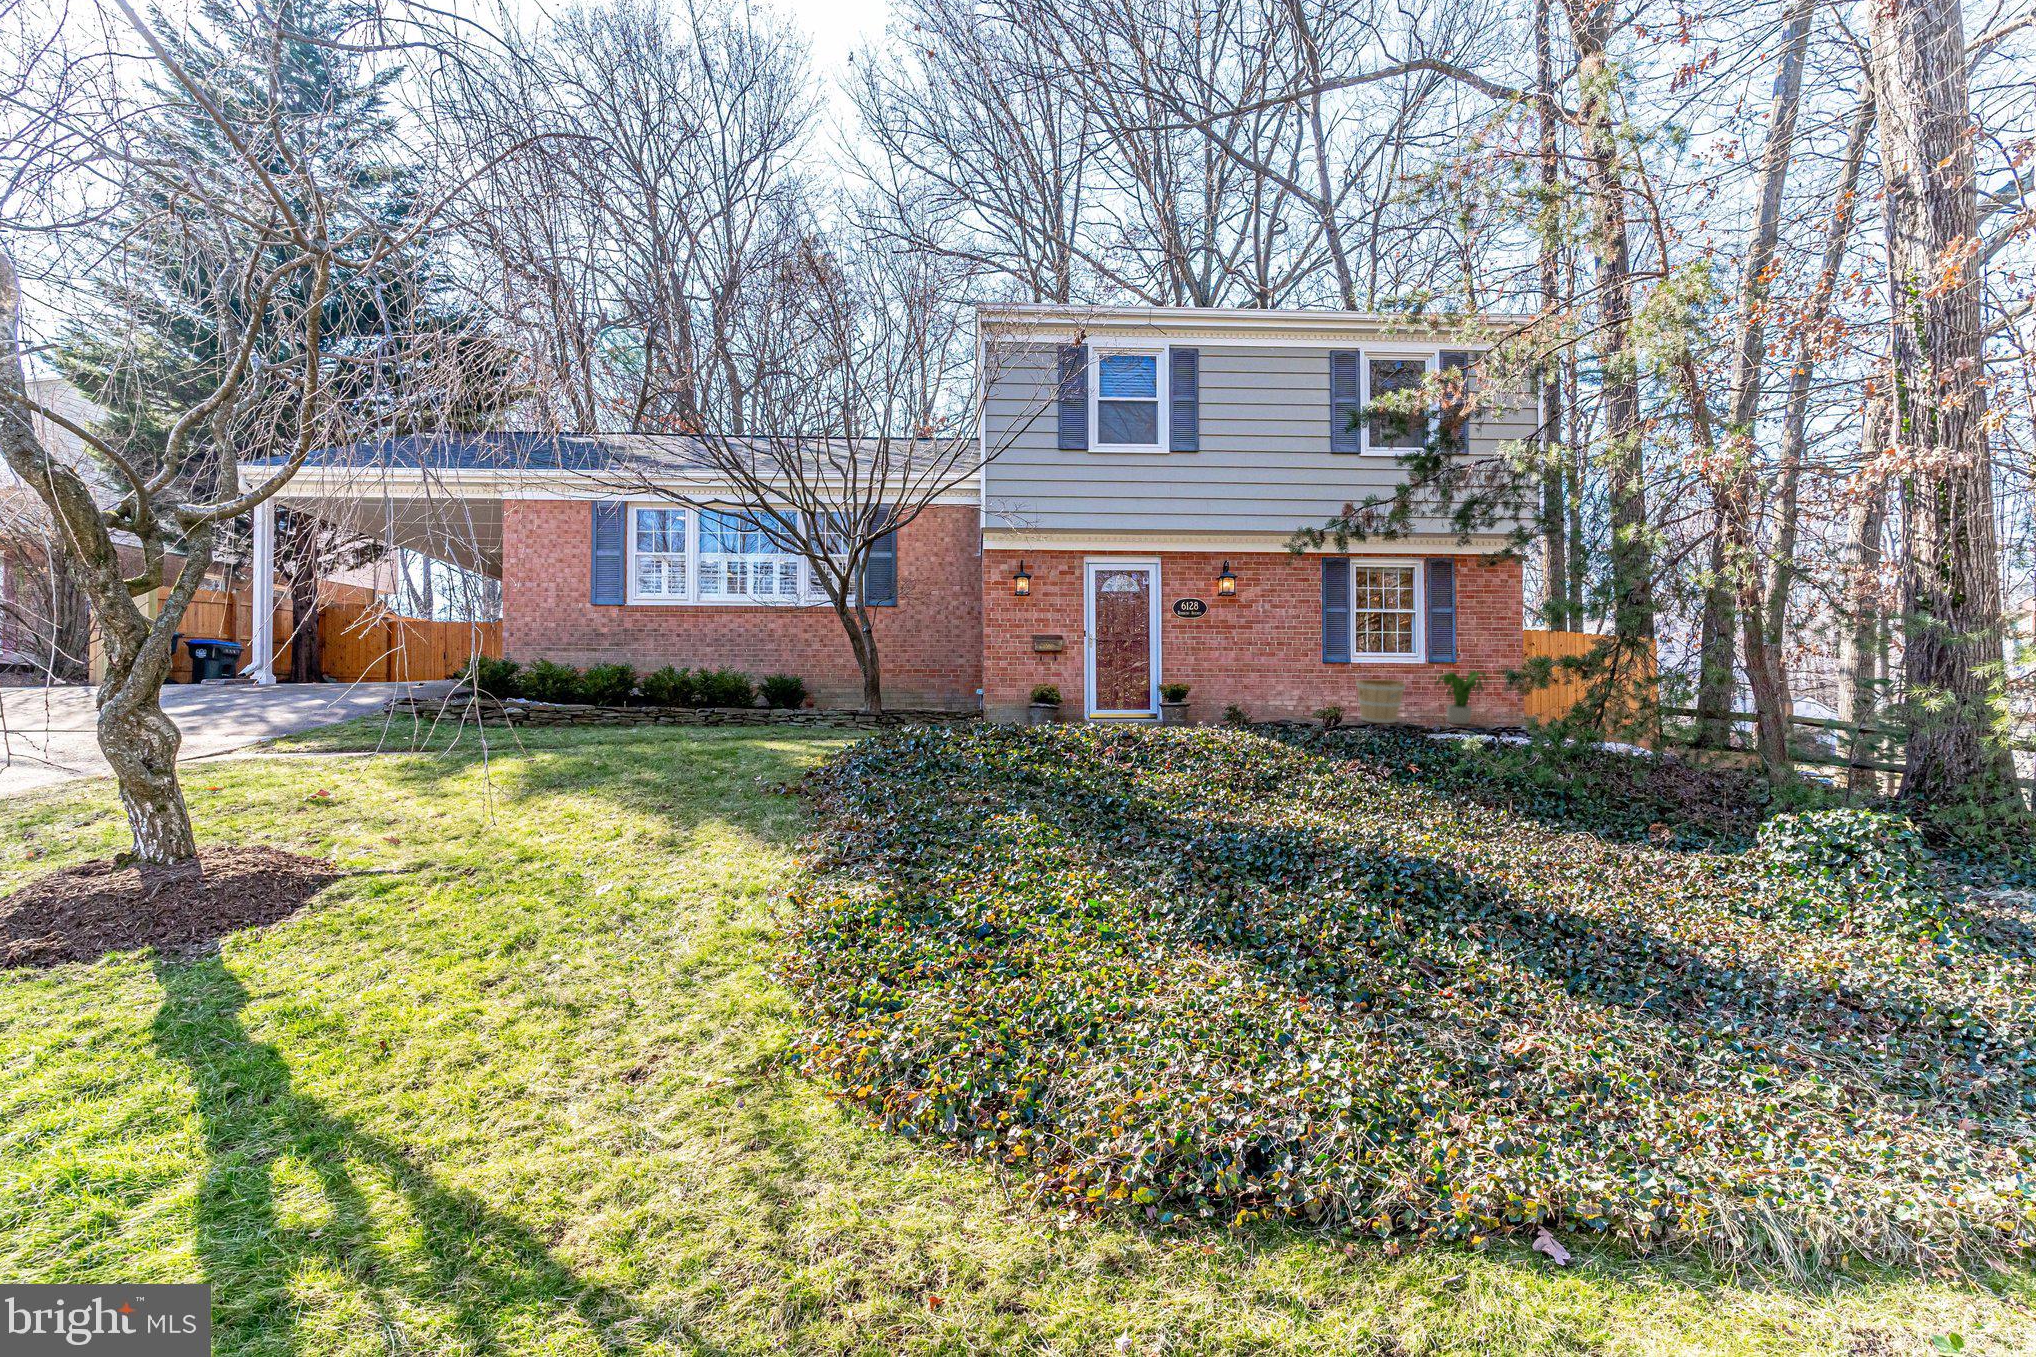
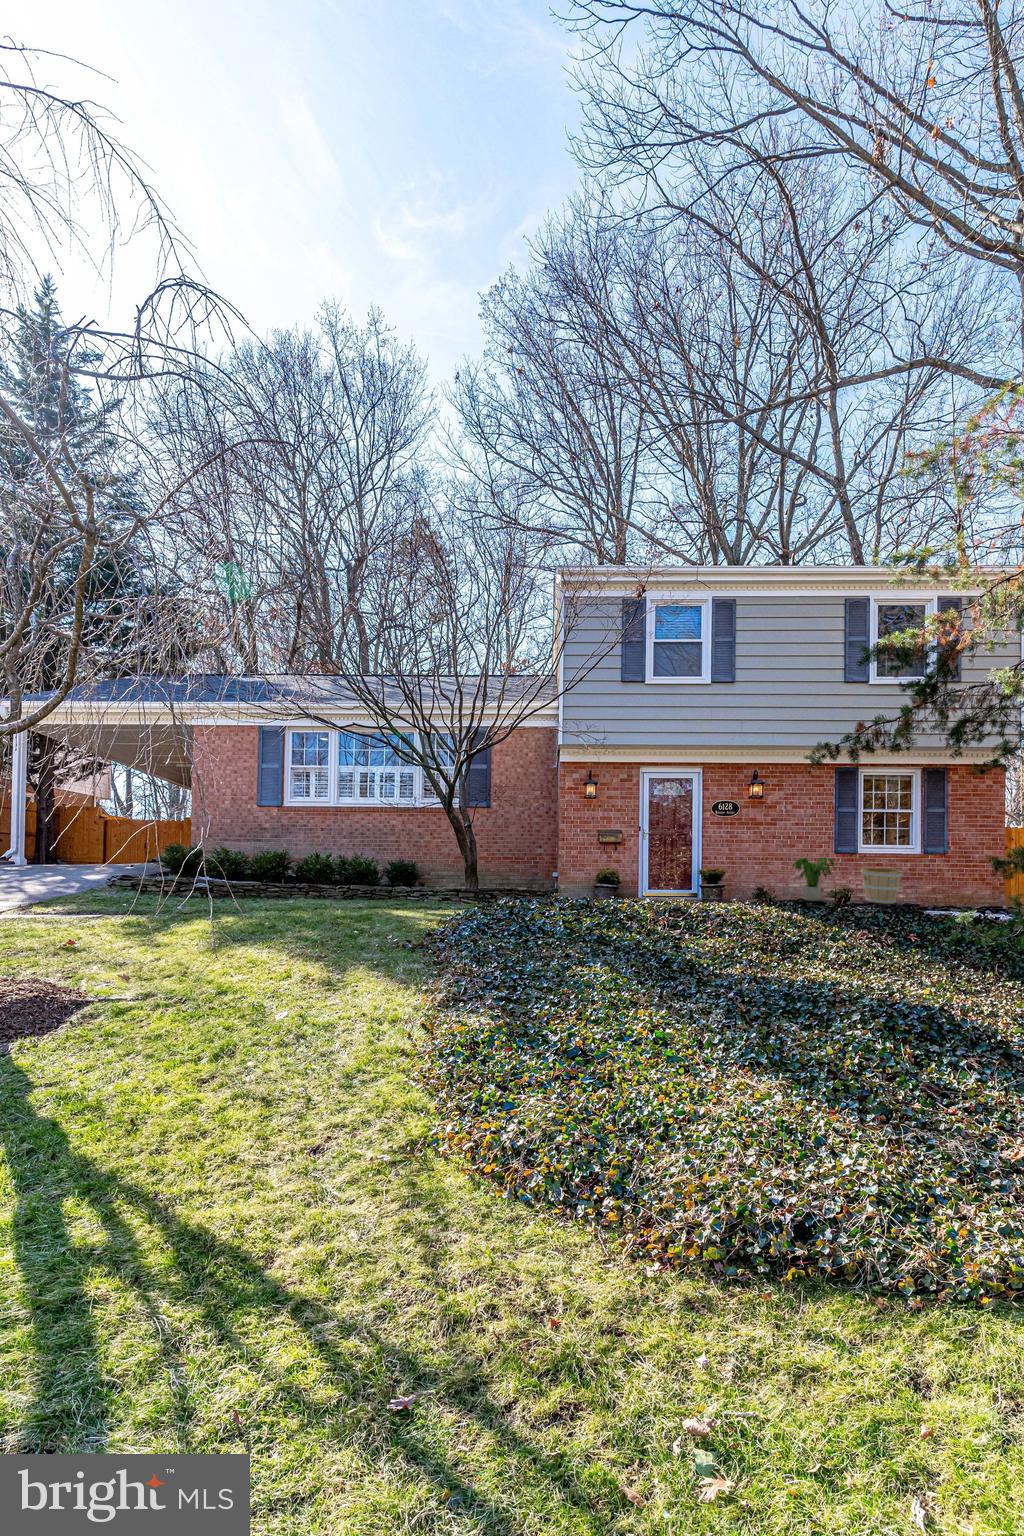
potted plant: present [1436,671,1487,724] -> present [792,858,834,901]

